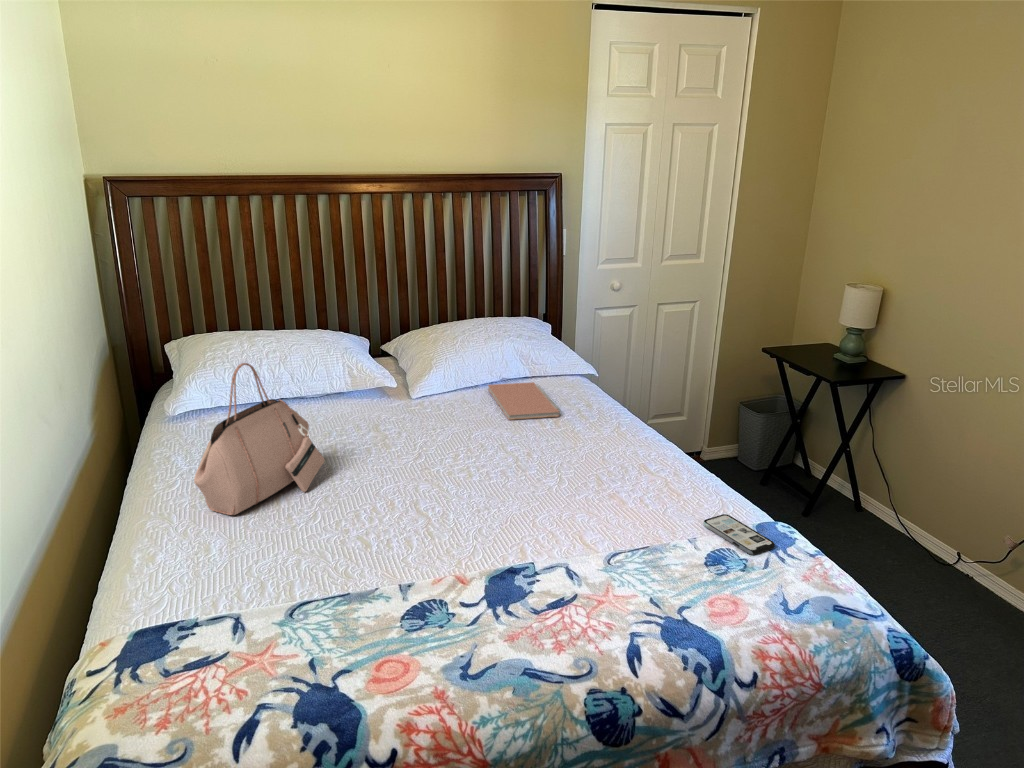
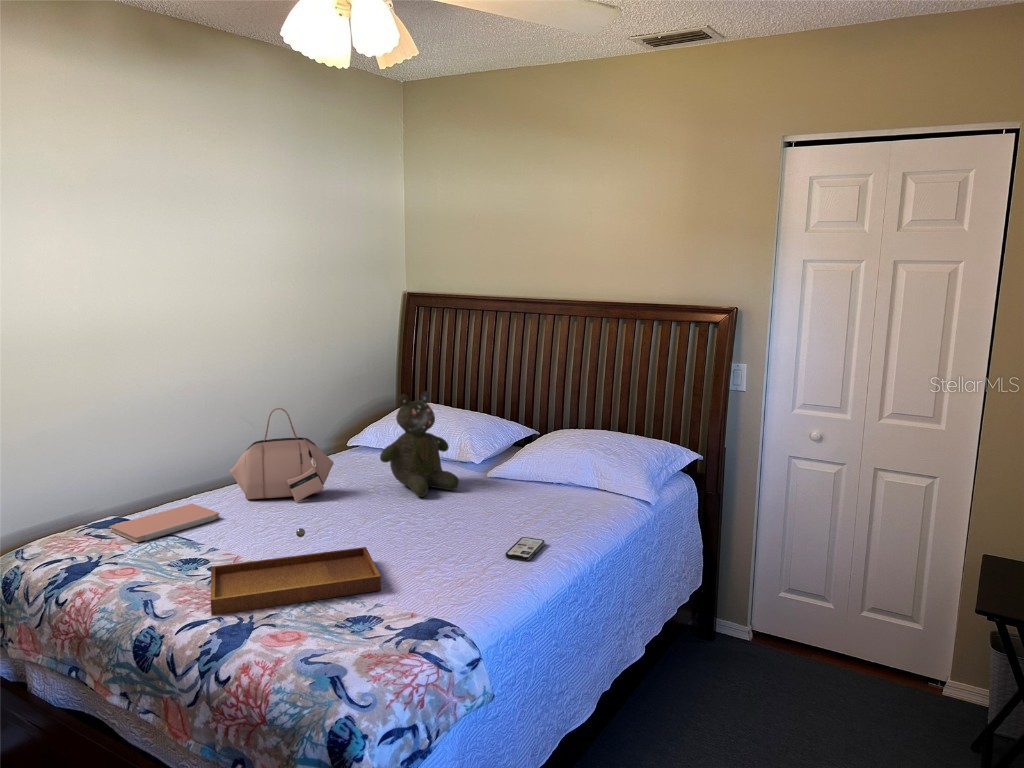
teddy bear: none [340,300,425,434] -> present [380,391,459,497]
notebook: present [488,382,560,420] -> present [110,503,220,542]
tray: none [508,496,656,637] -> present [210,528,381,615]
smartphone: present [703,514,775,555] -> present [505,537,545,561]

